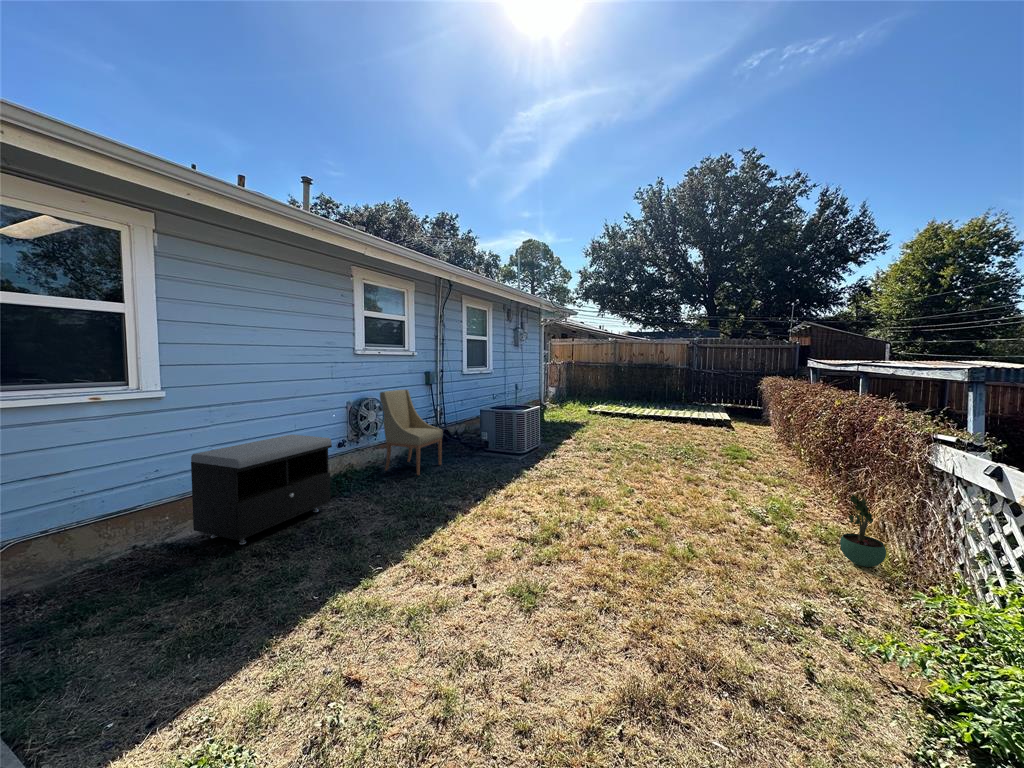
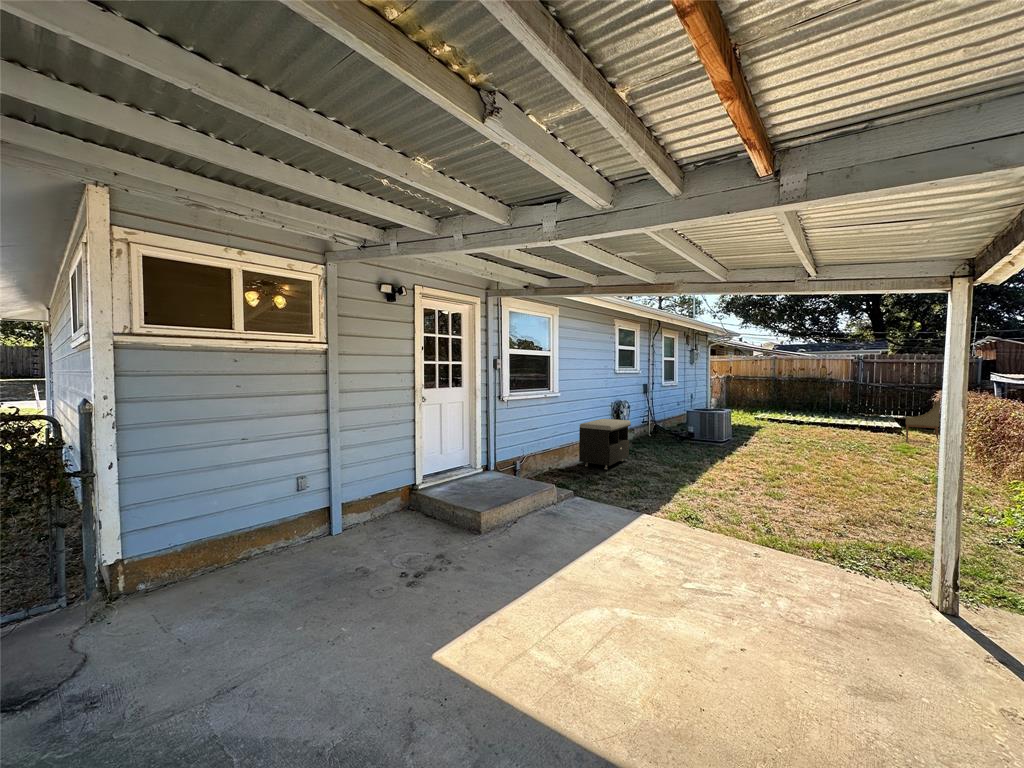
chair: present [380,390,443,475] -> present [906,398,940,442]
potted plant: present [840,495,886,567] -> none [979,458,1011,500]

